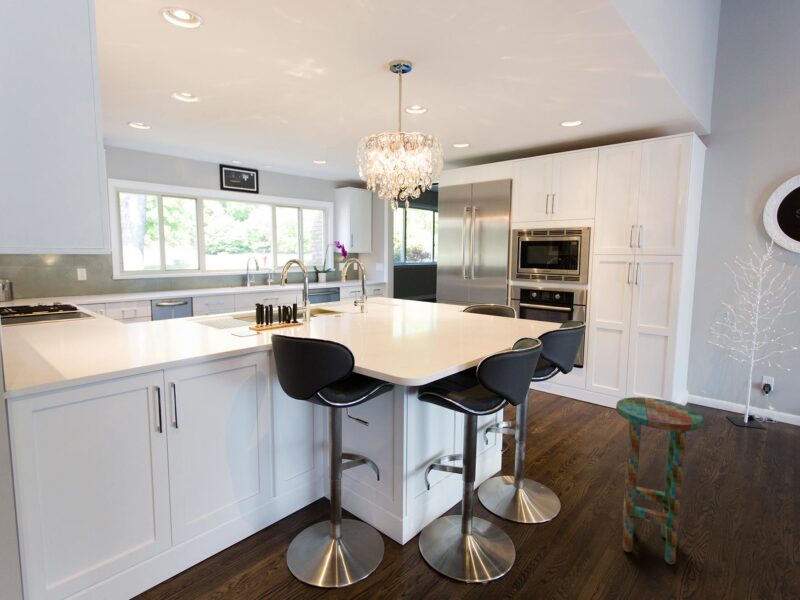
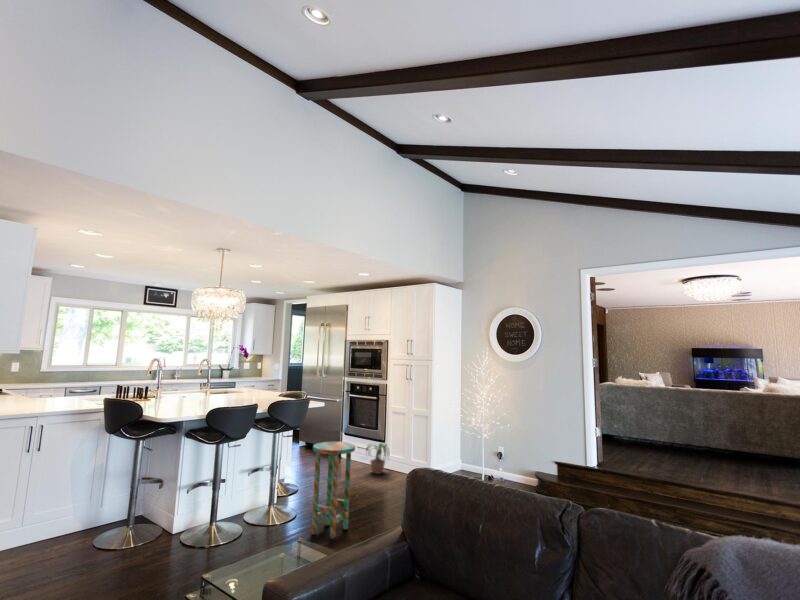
potted plant: none [558,371,611,413] -> present [366,443,389,474]

